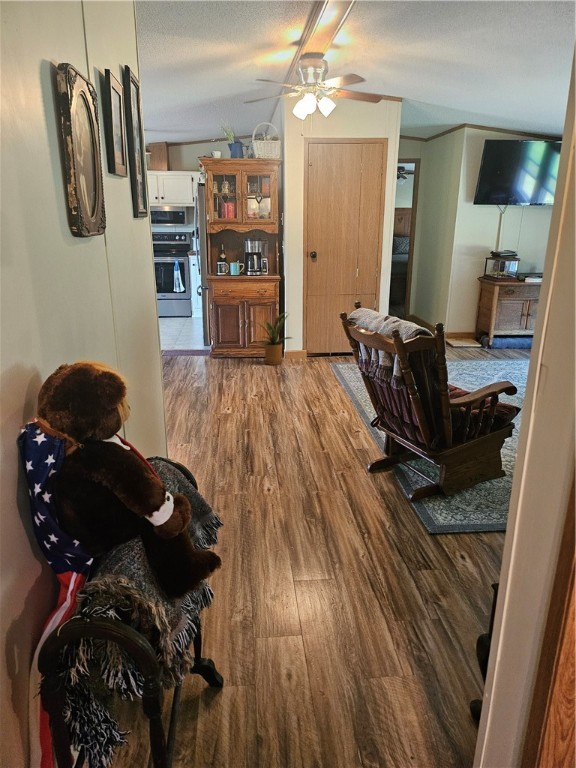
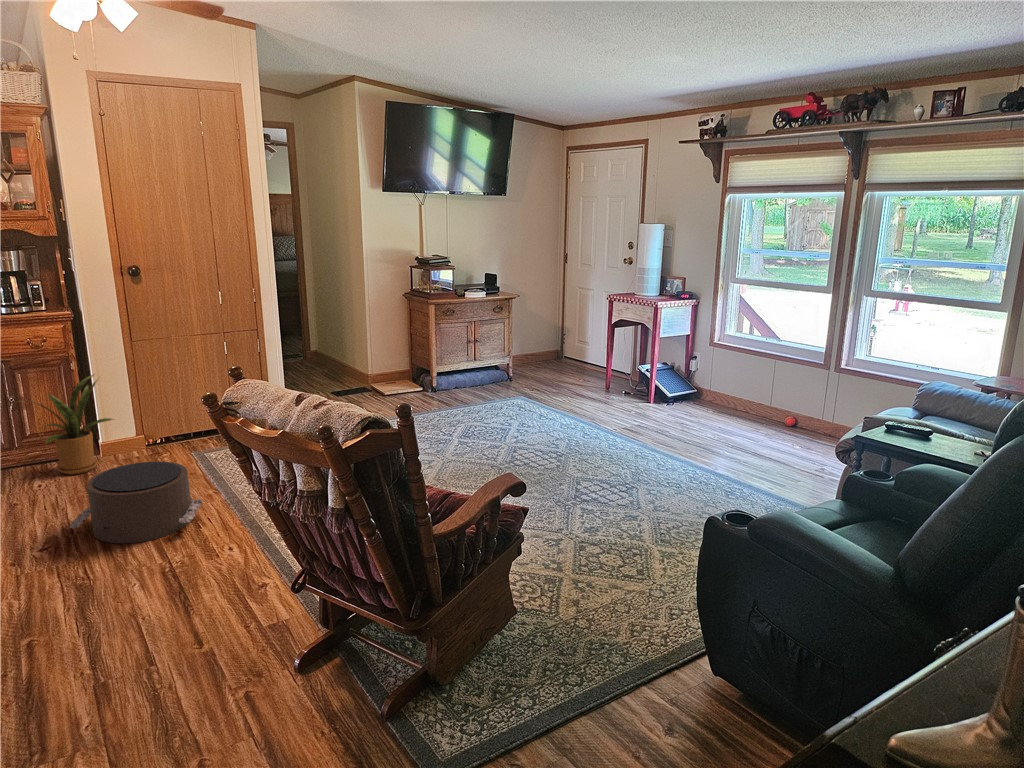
pouf: none [268,360,333,401] -> present [69,461,202,543]

